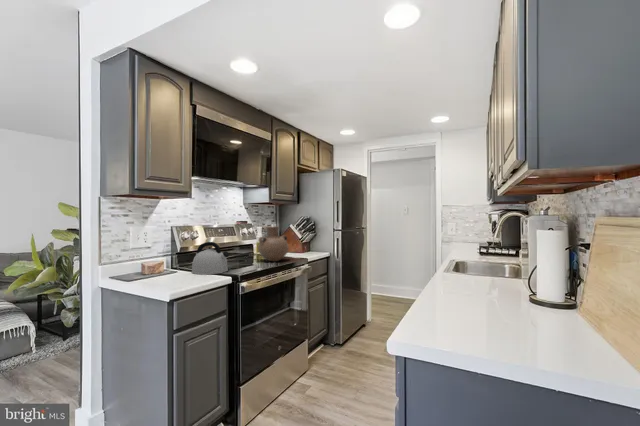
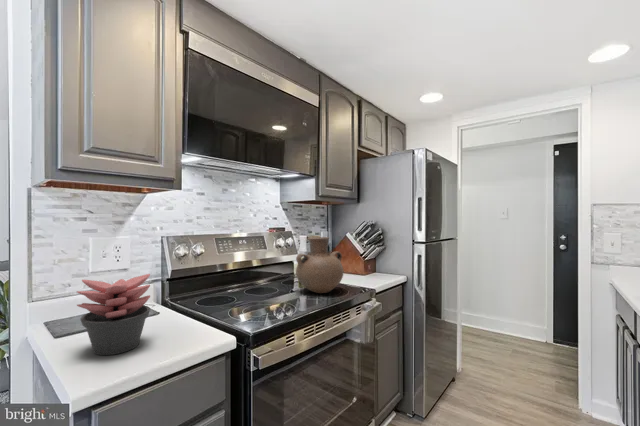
kettle: present [192,242,229,274] -> none [178,265,240,325]
succulent plant: none [149,245,188,284] -> present [77,274,150,355]

